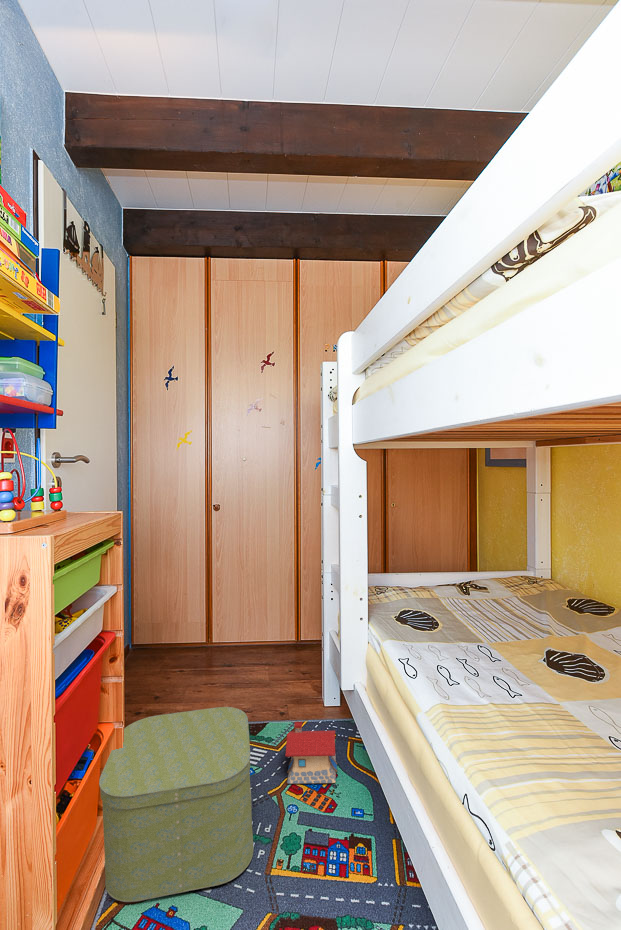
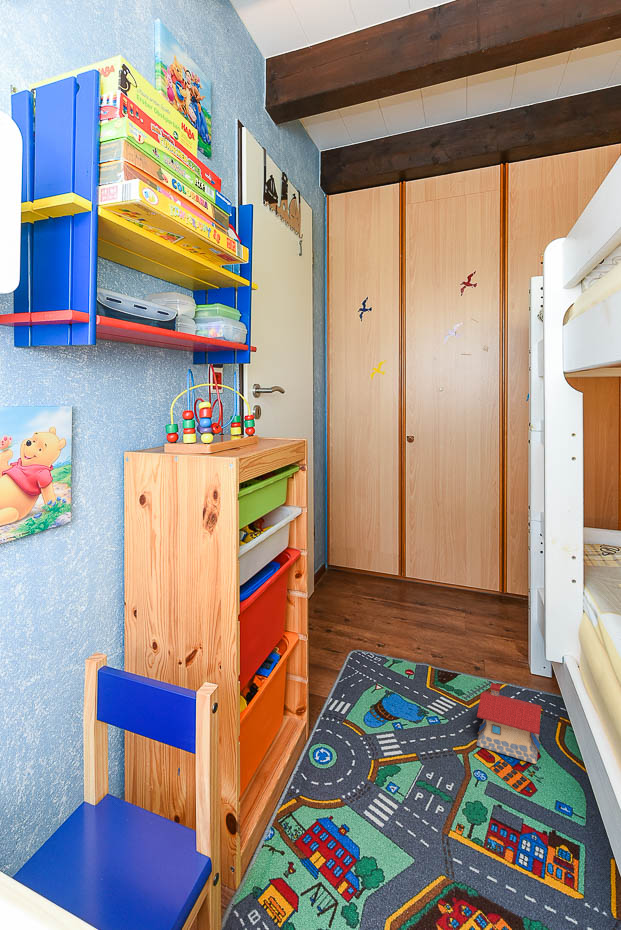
storage box: present [99,707,254,902] -> none [284,638,437,825]

